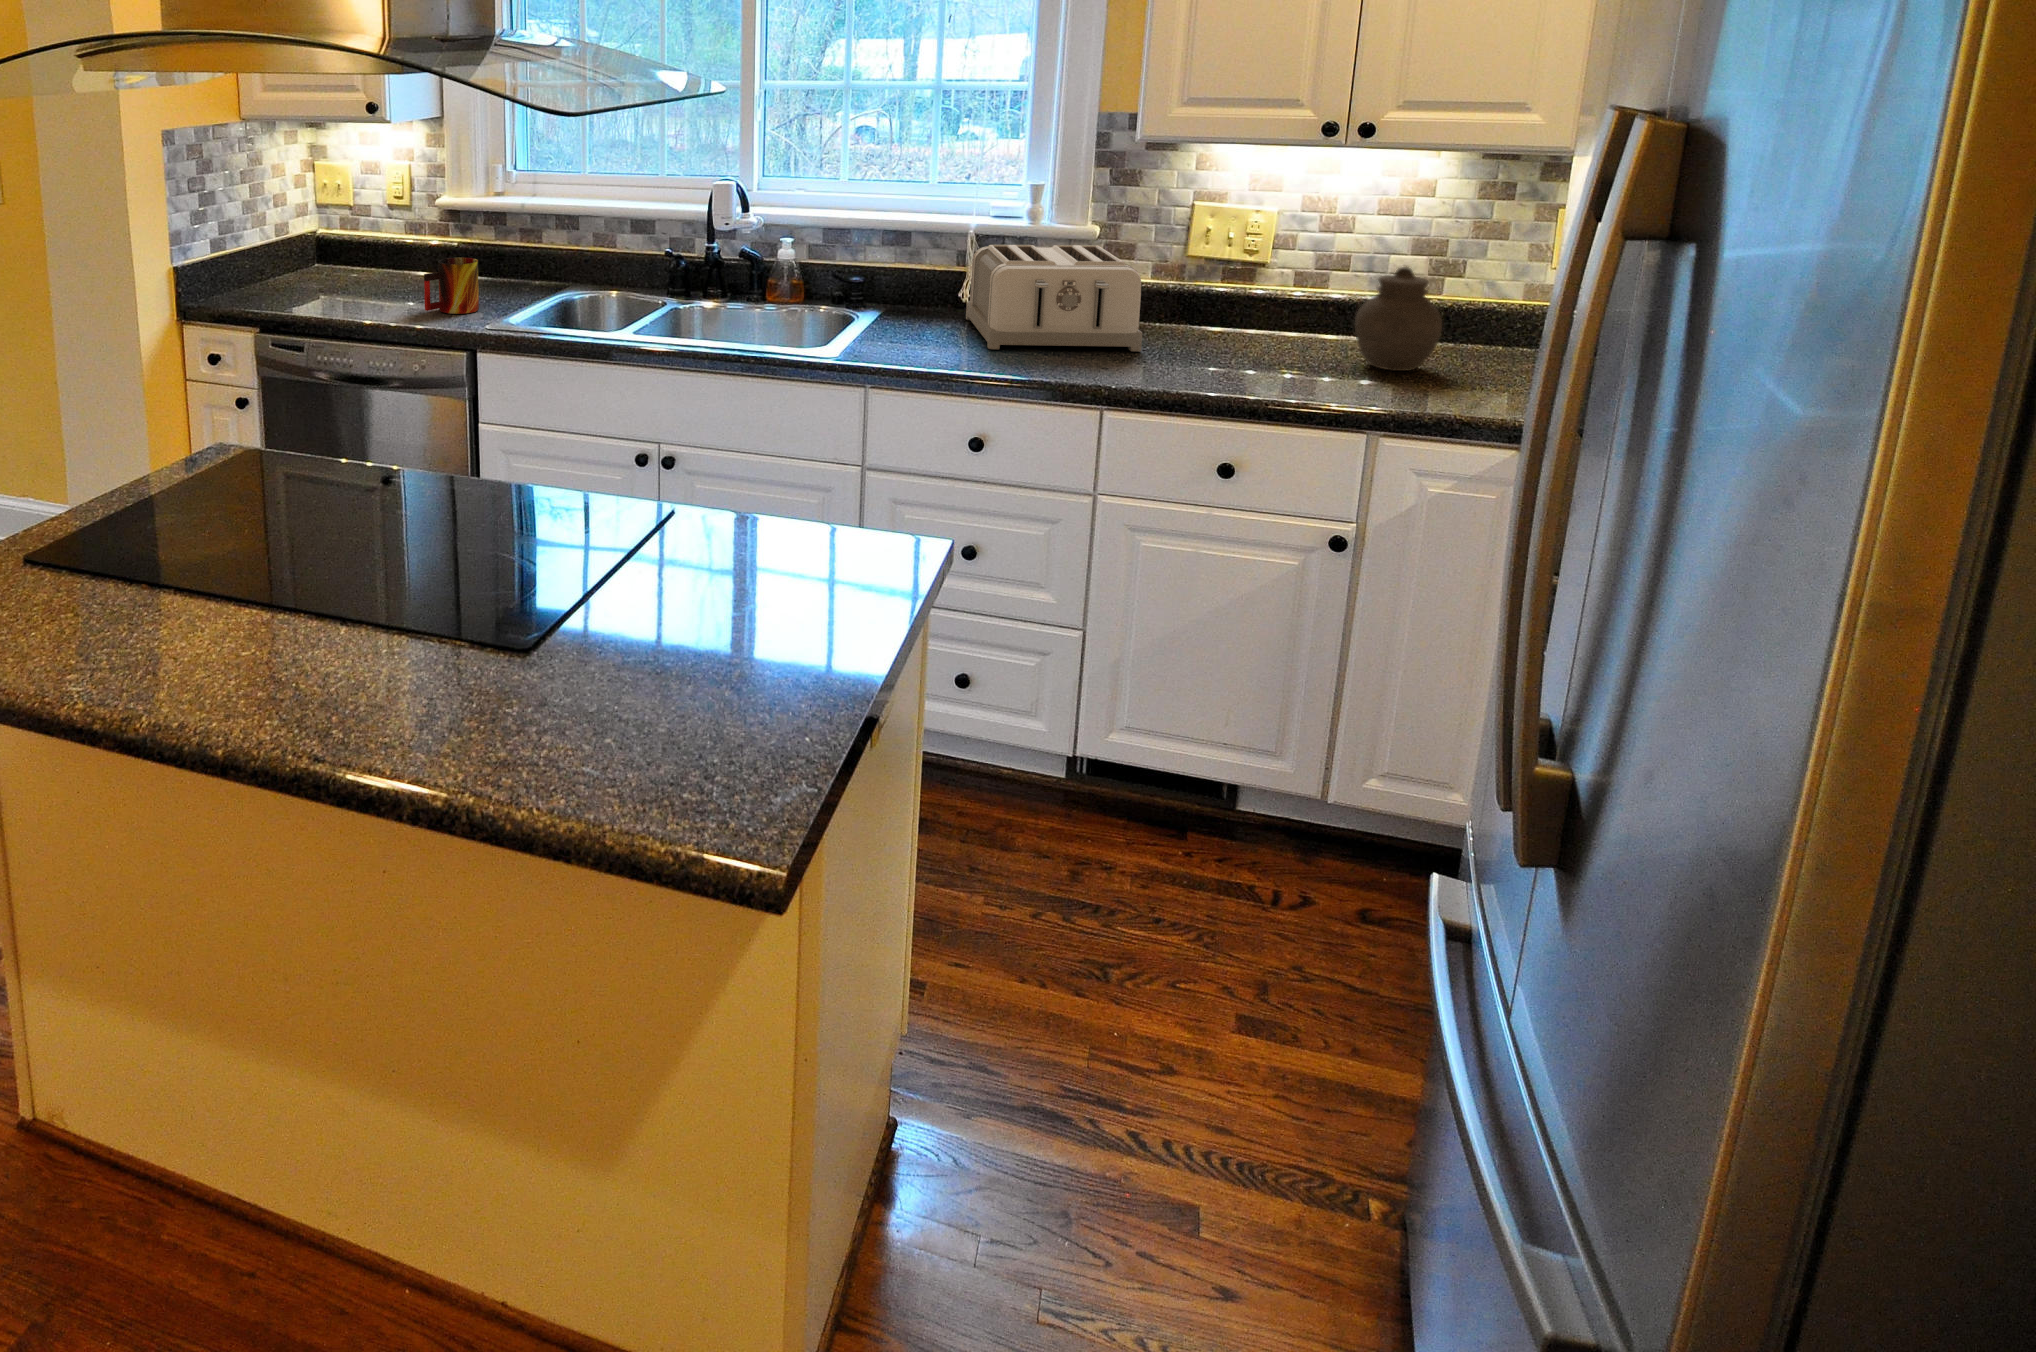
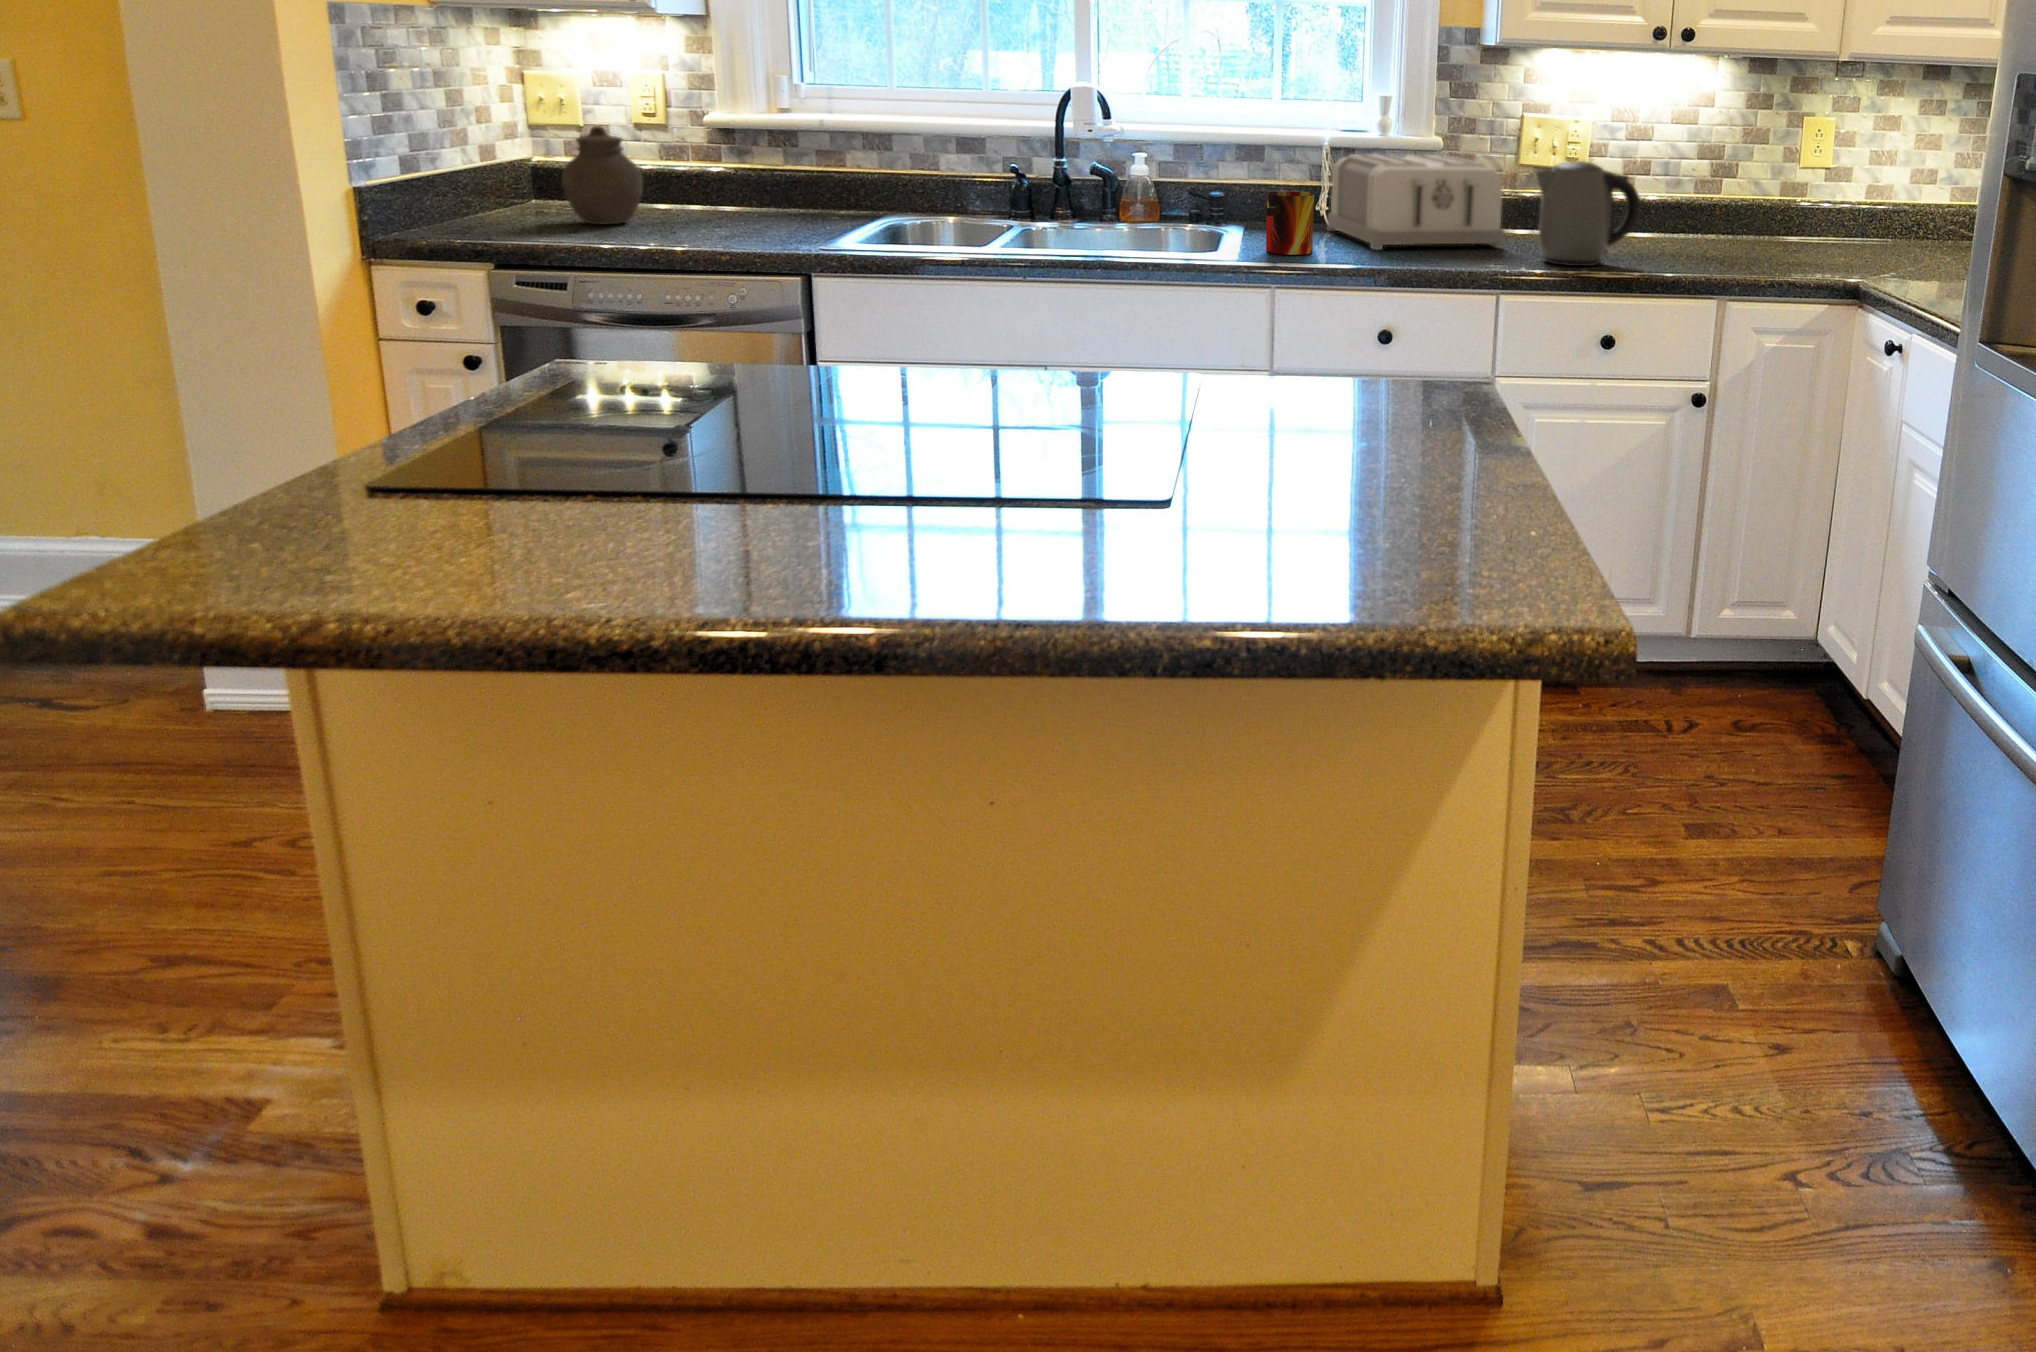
mug: present [424,258,479,314] -> present [1266,191,1314,255]
jar: present [1355,267,1442,371] -> present [562,126,643,224]
kettle: none [1163,269,1287,384] -> present [1536,161,1640,266]

